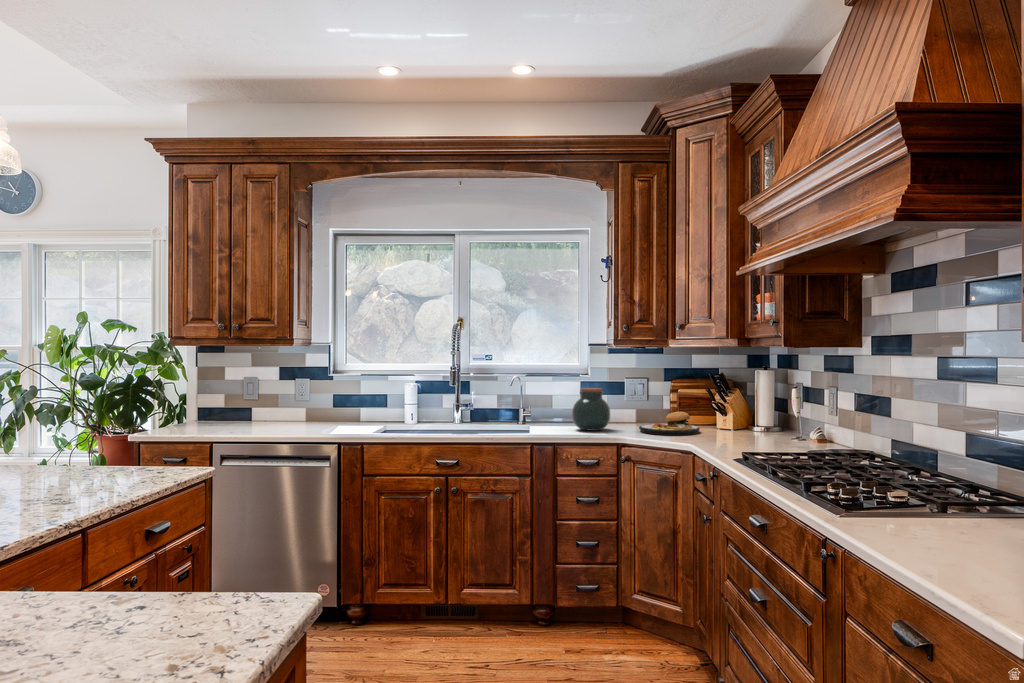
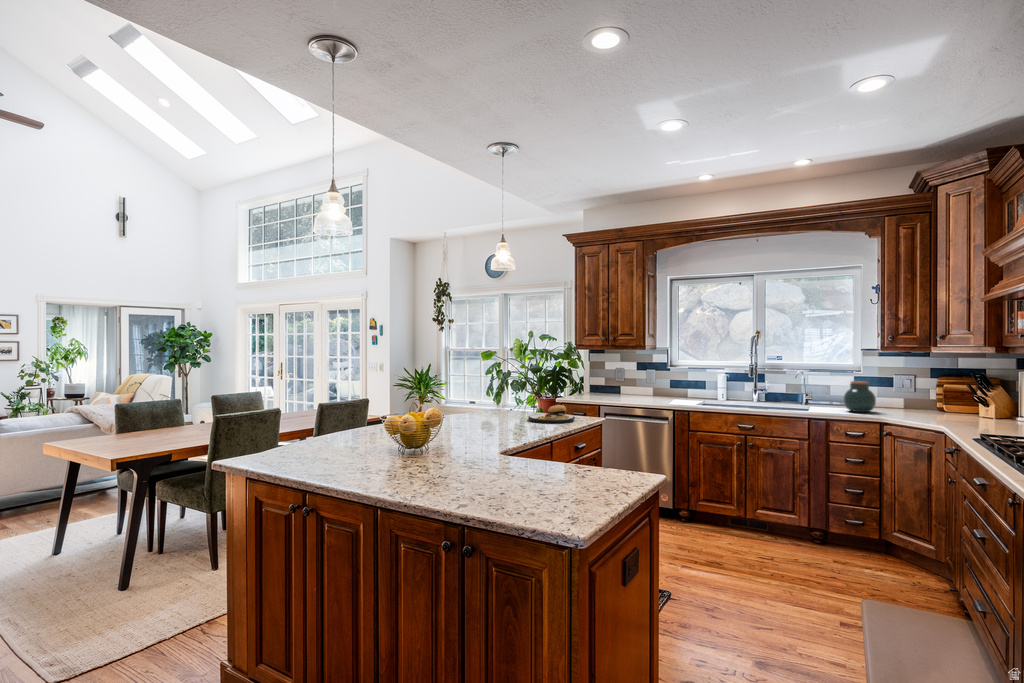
plate: present [639,412,700,435] -> present [528,405,575,424]

